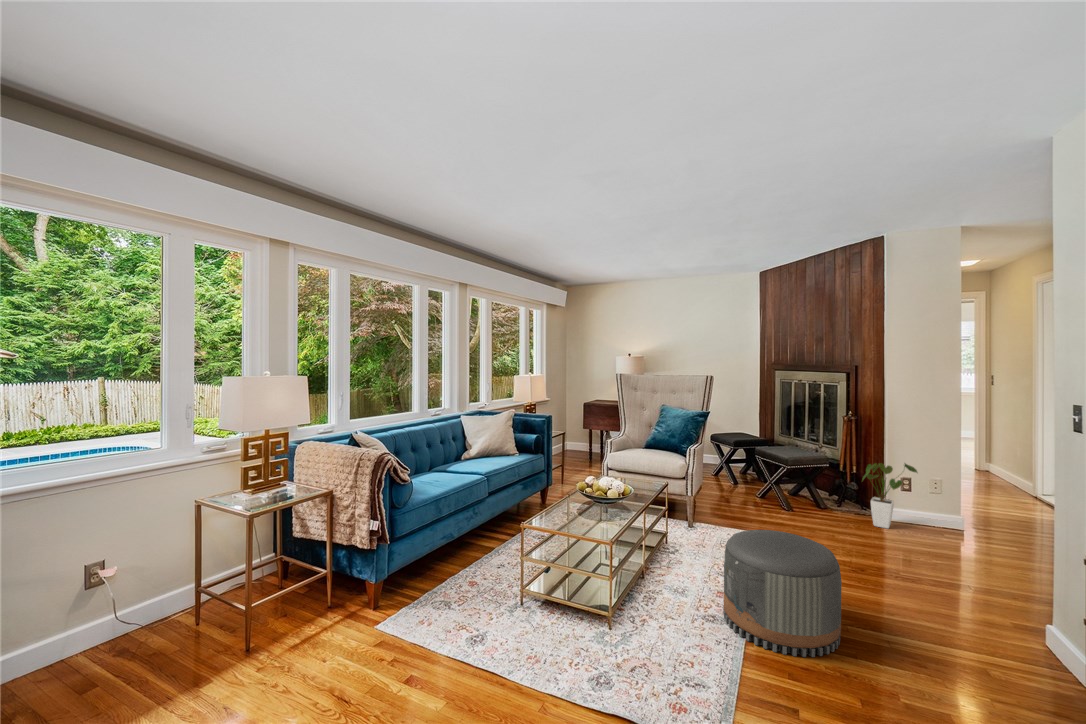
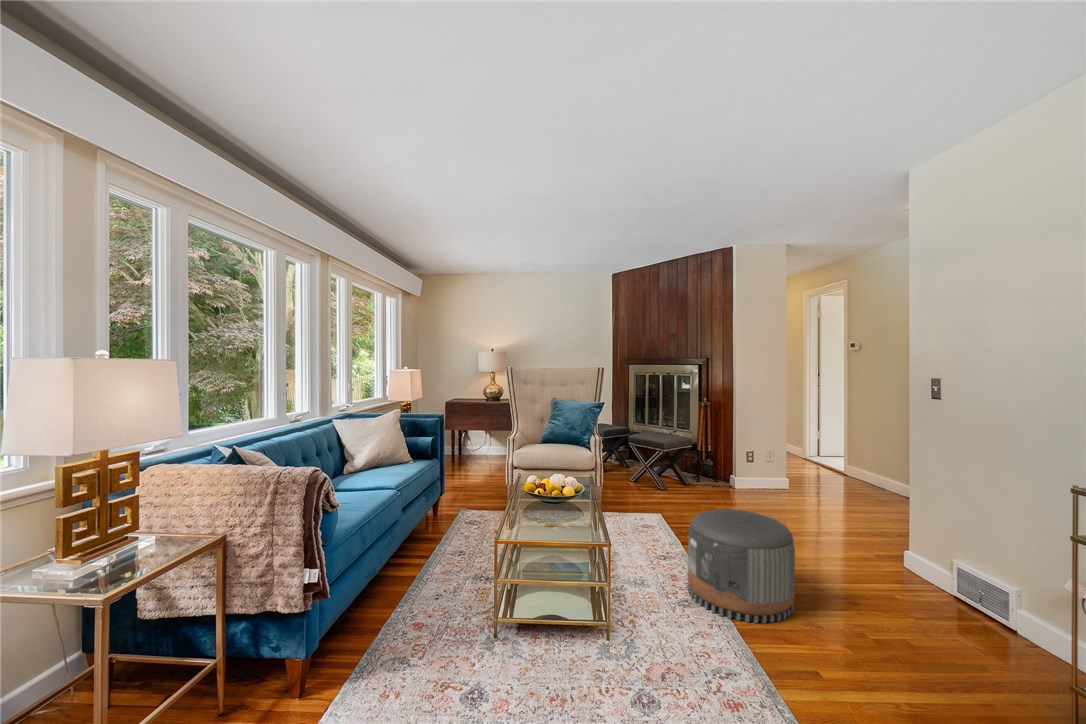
house plant: present [863,463,917,528] -> none [722,439,759,497]

